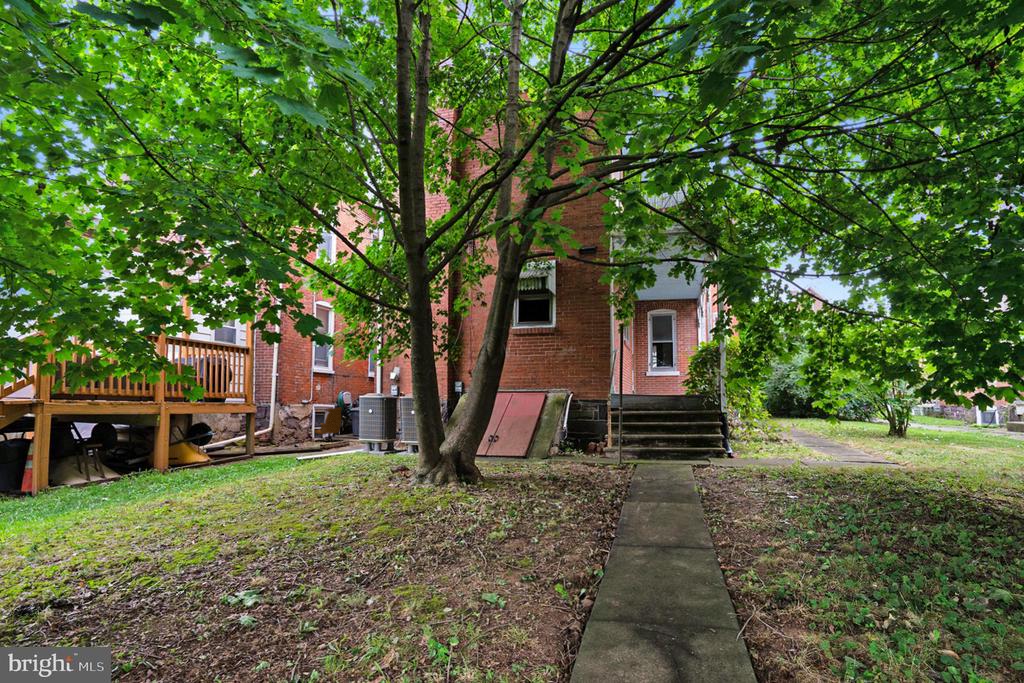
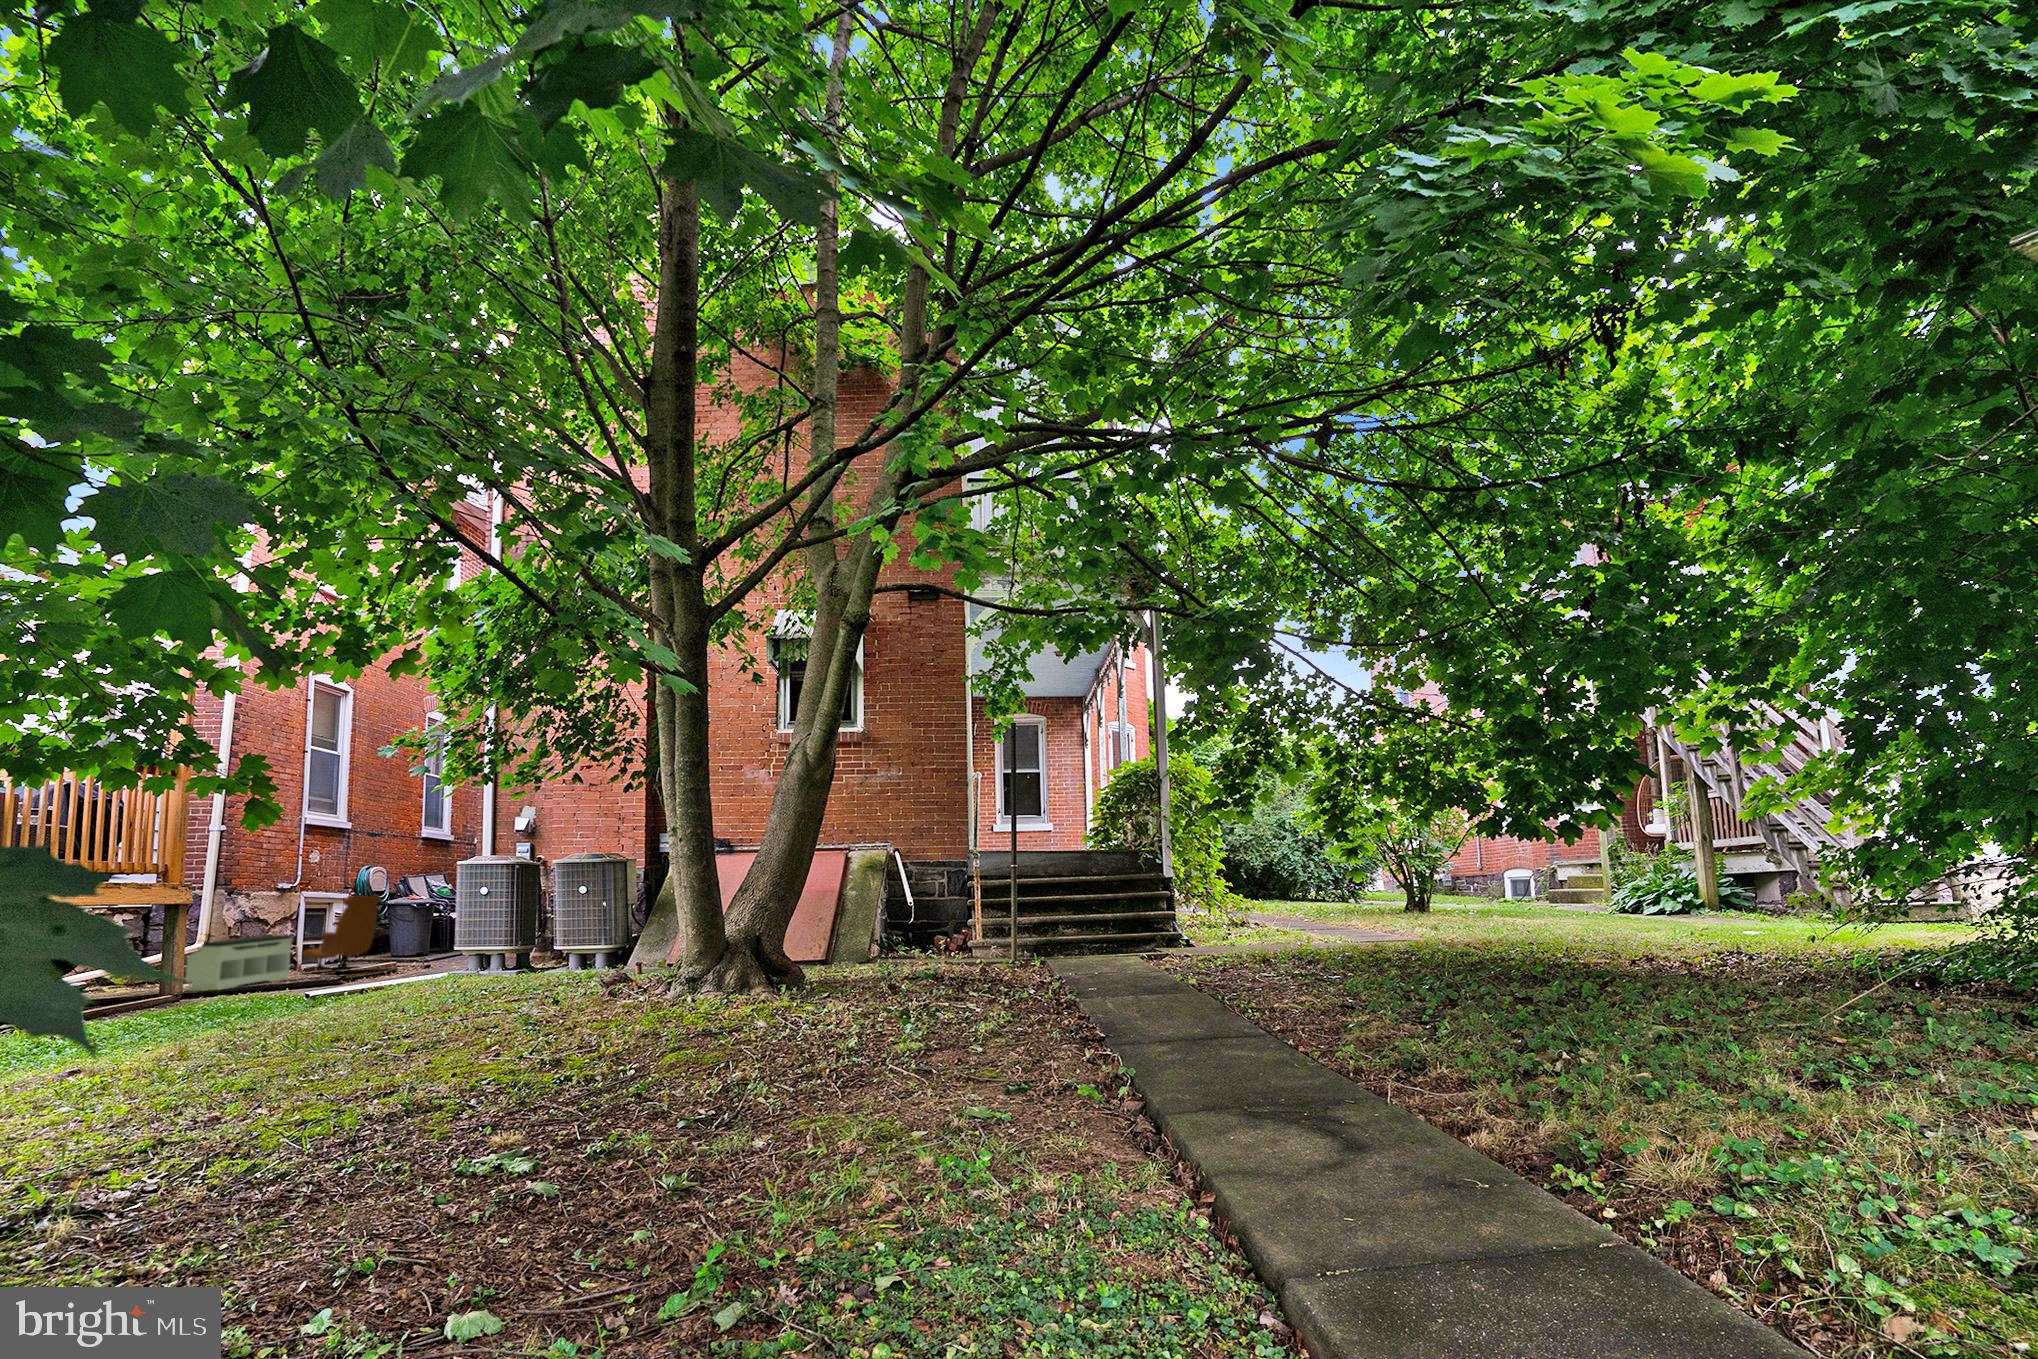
bench: none [268,424,308,448] -> present [185,935,292,991]

